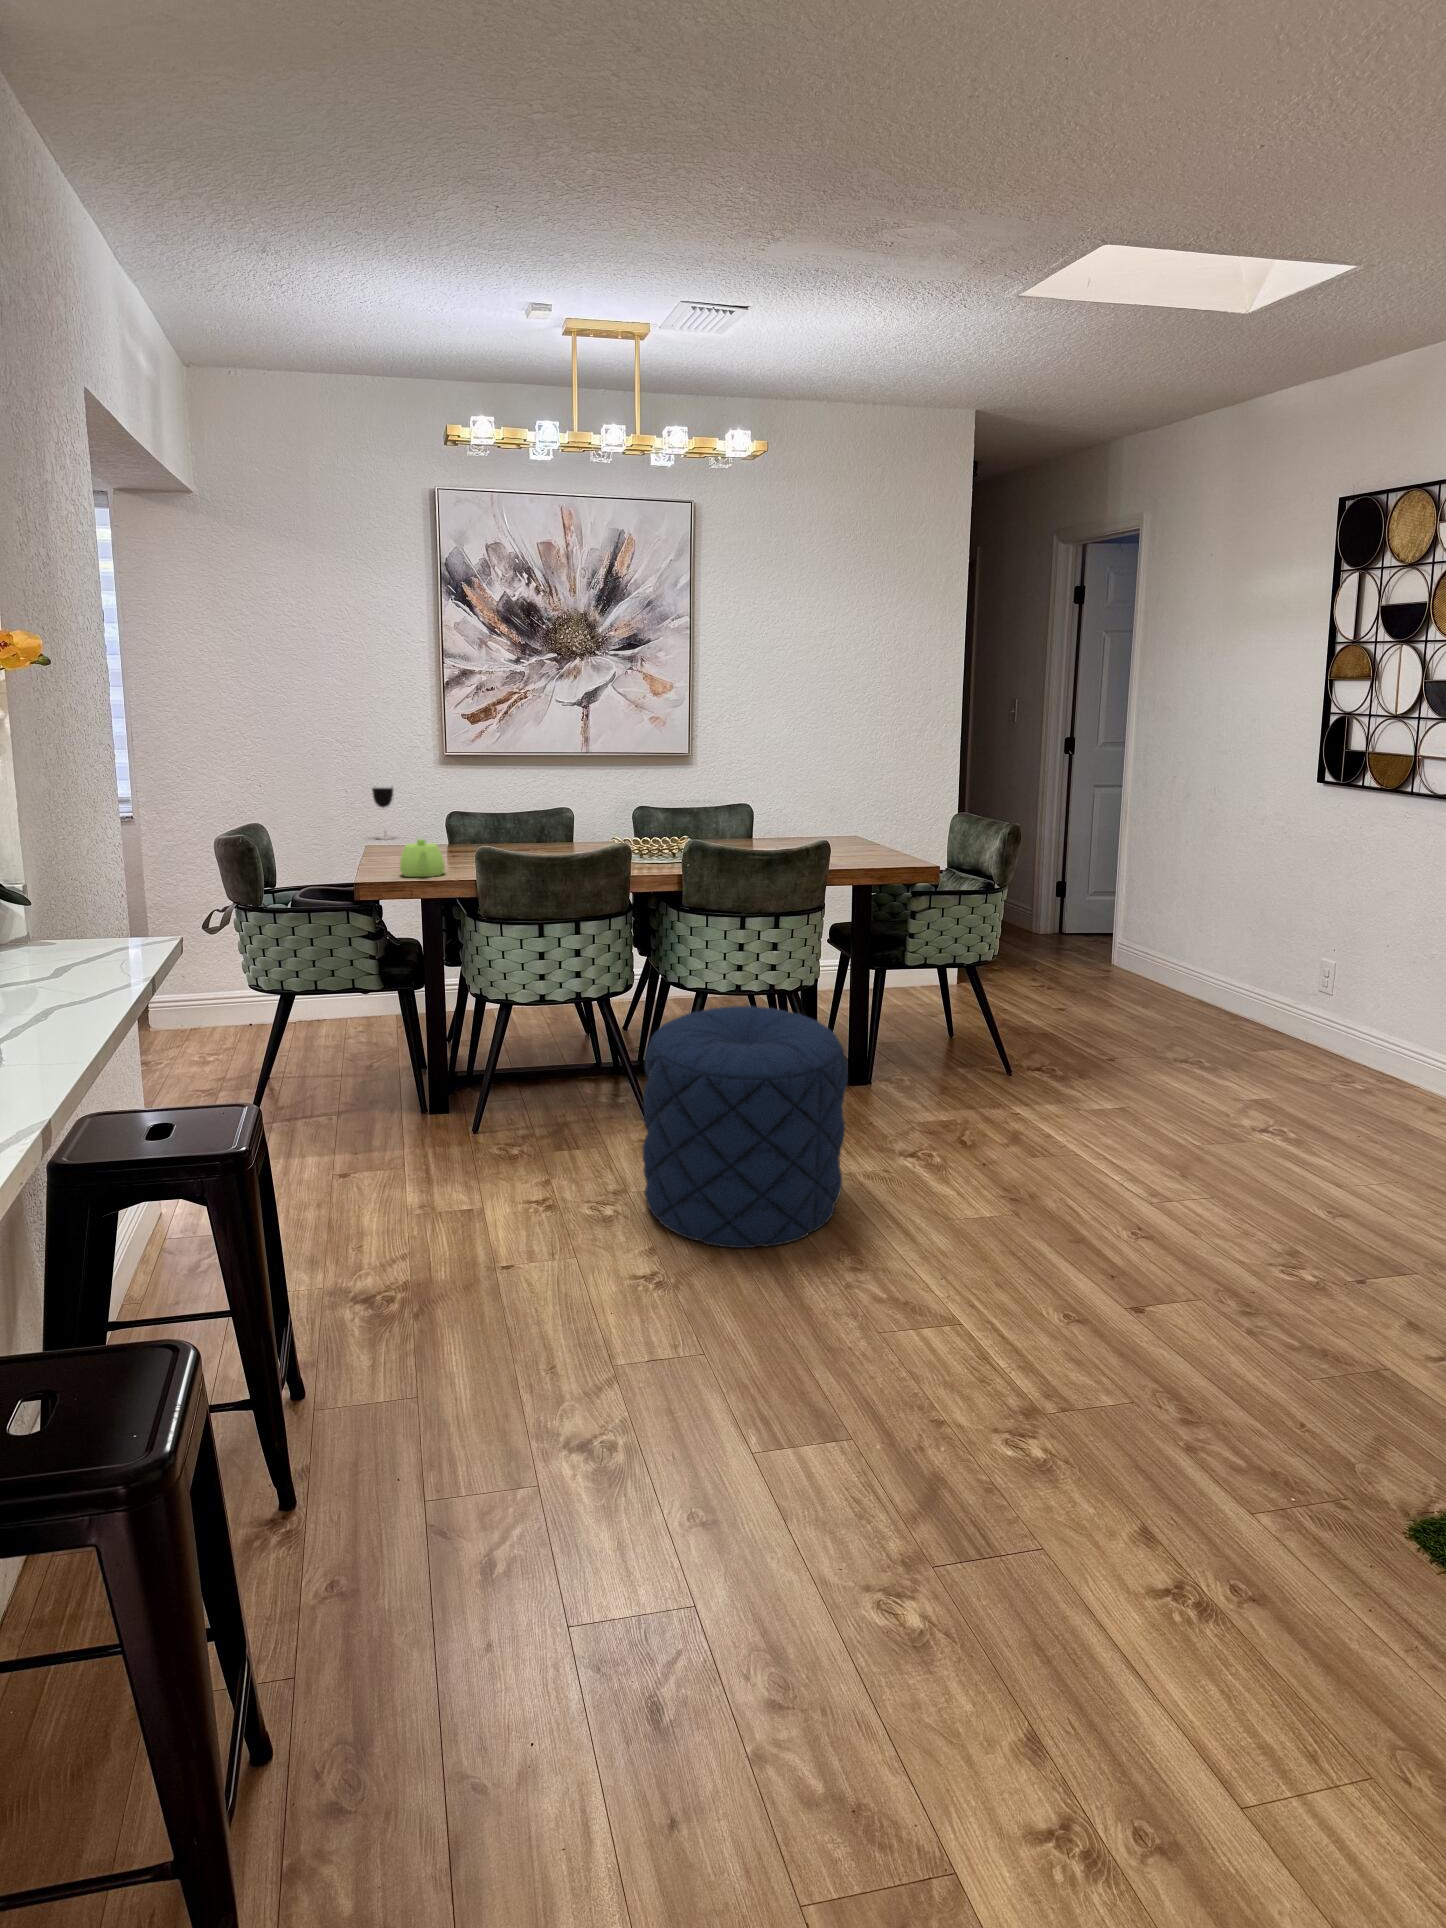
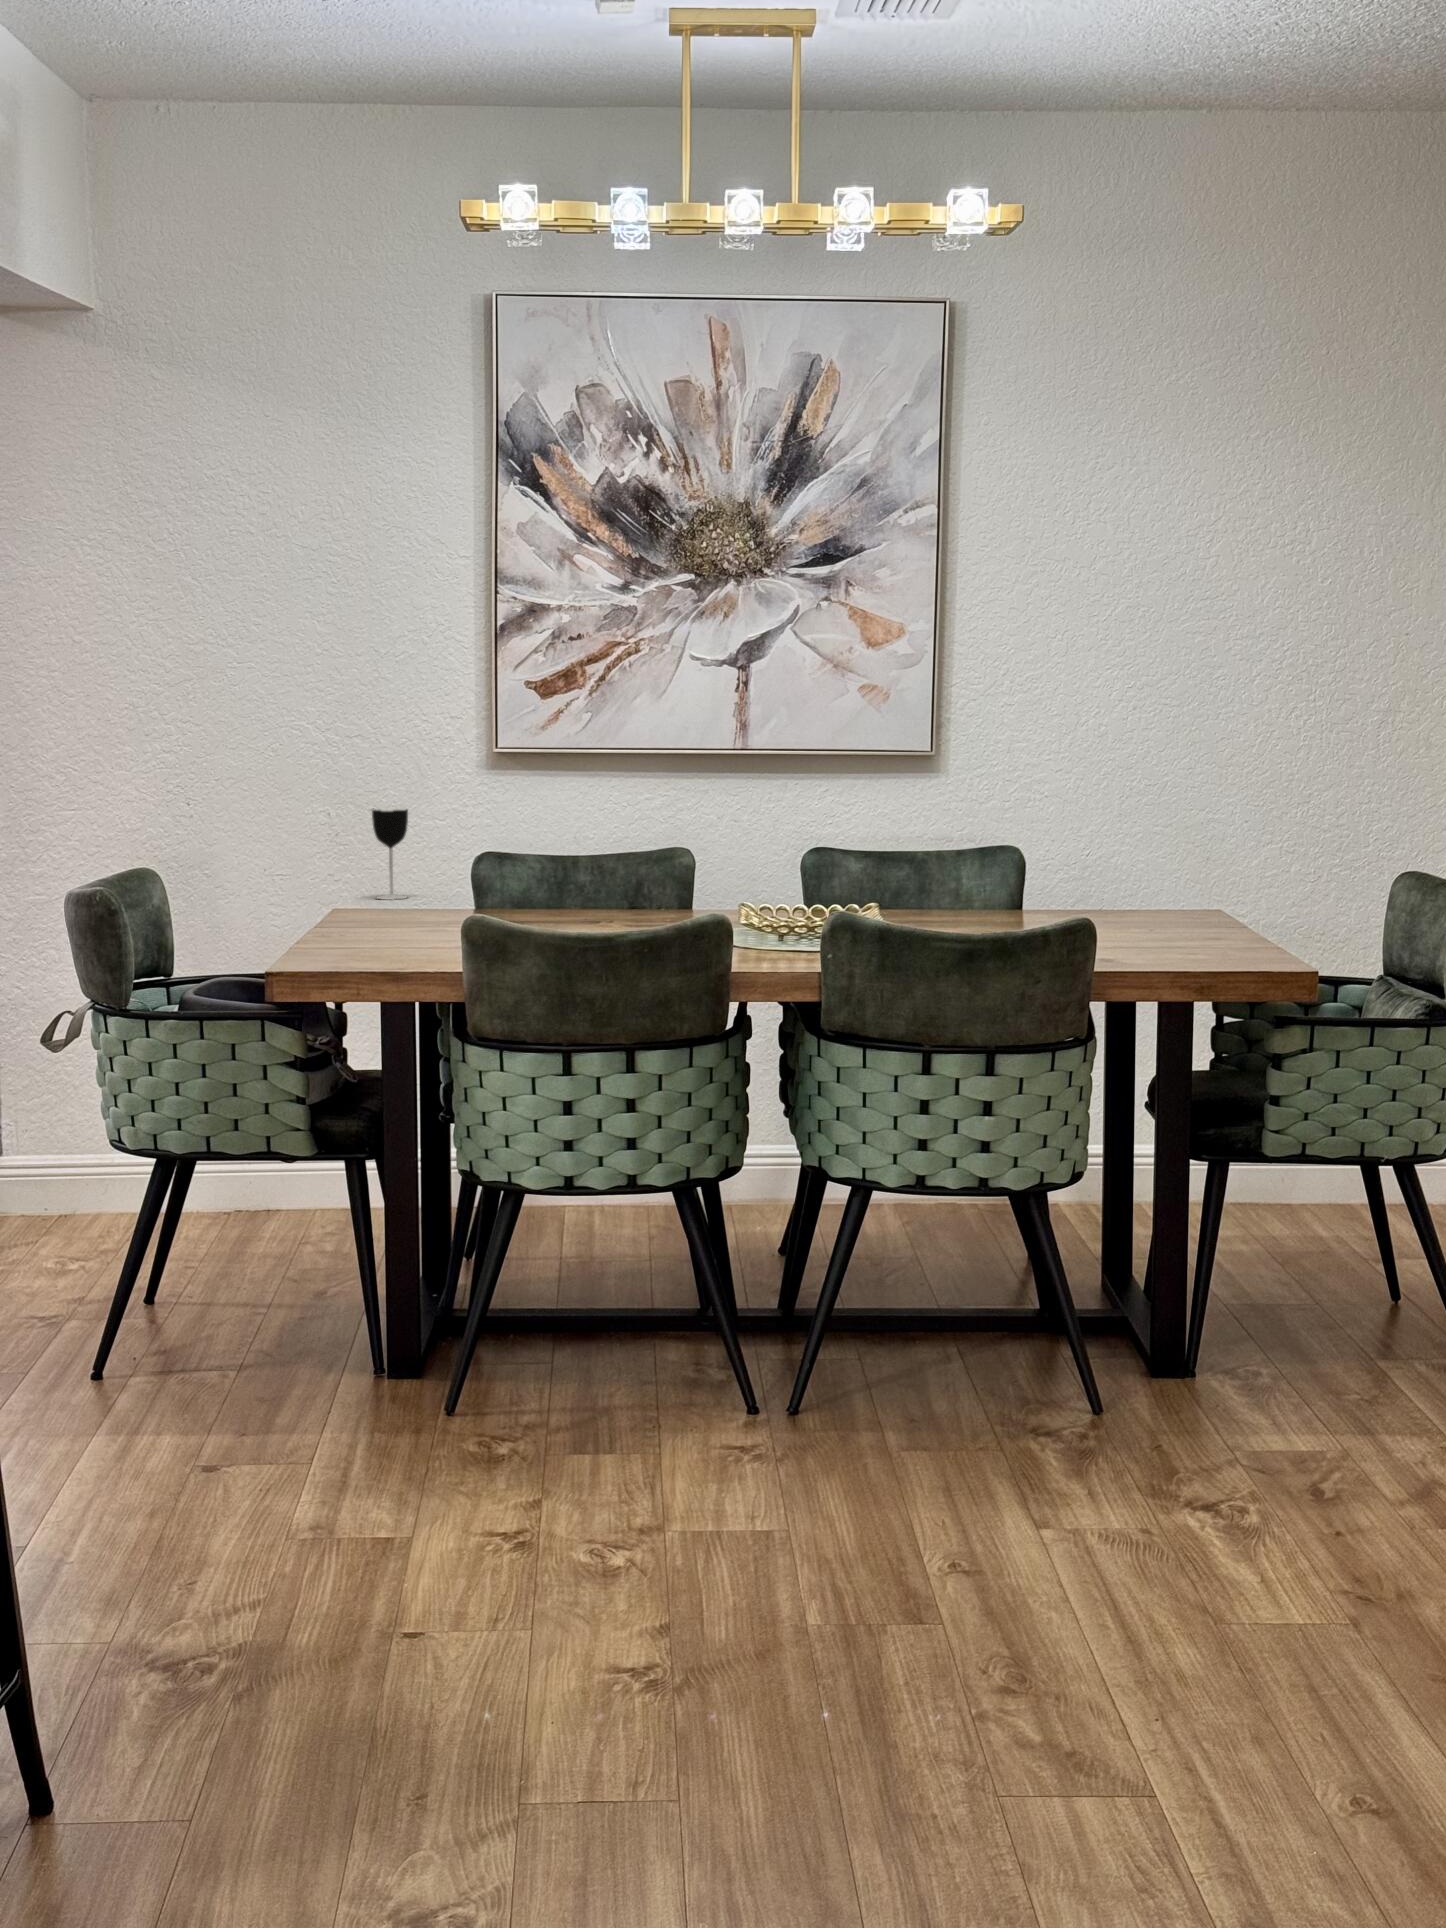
teapot: present [400,839,445,877] -> none [348,898,423,963]
pouf: present [642,1006,848,1248] -> none [679,1214,1050,1658]

